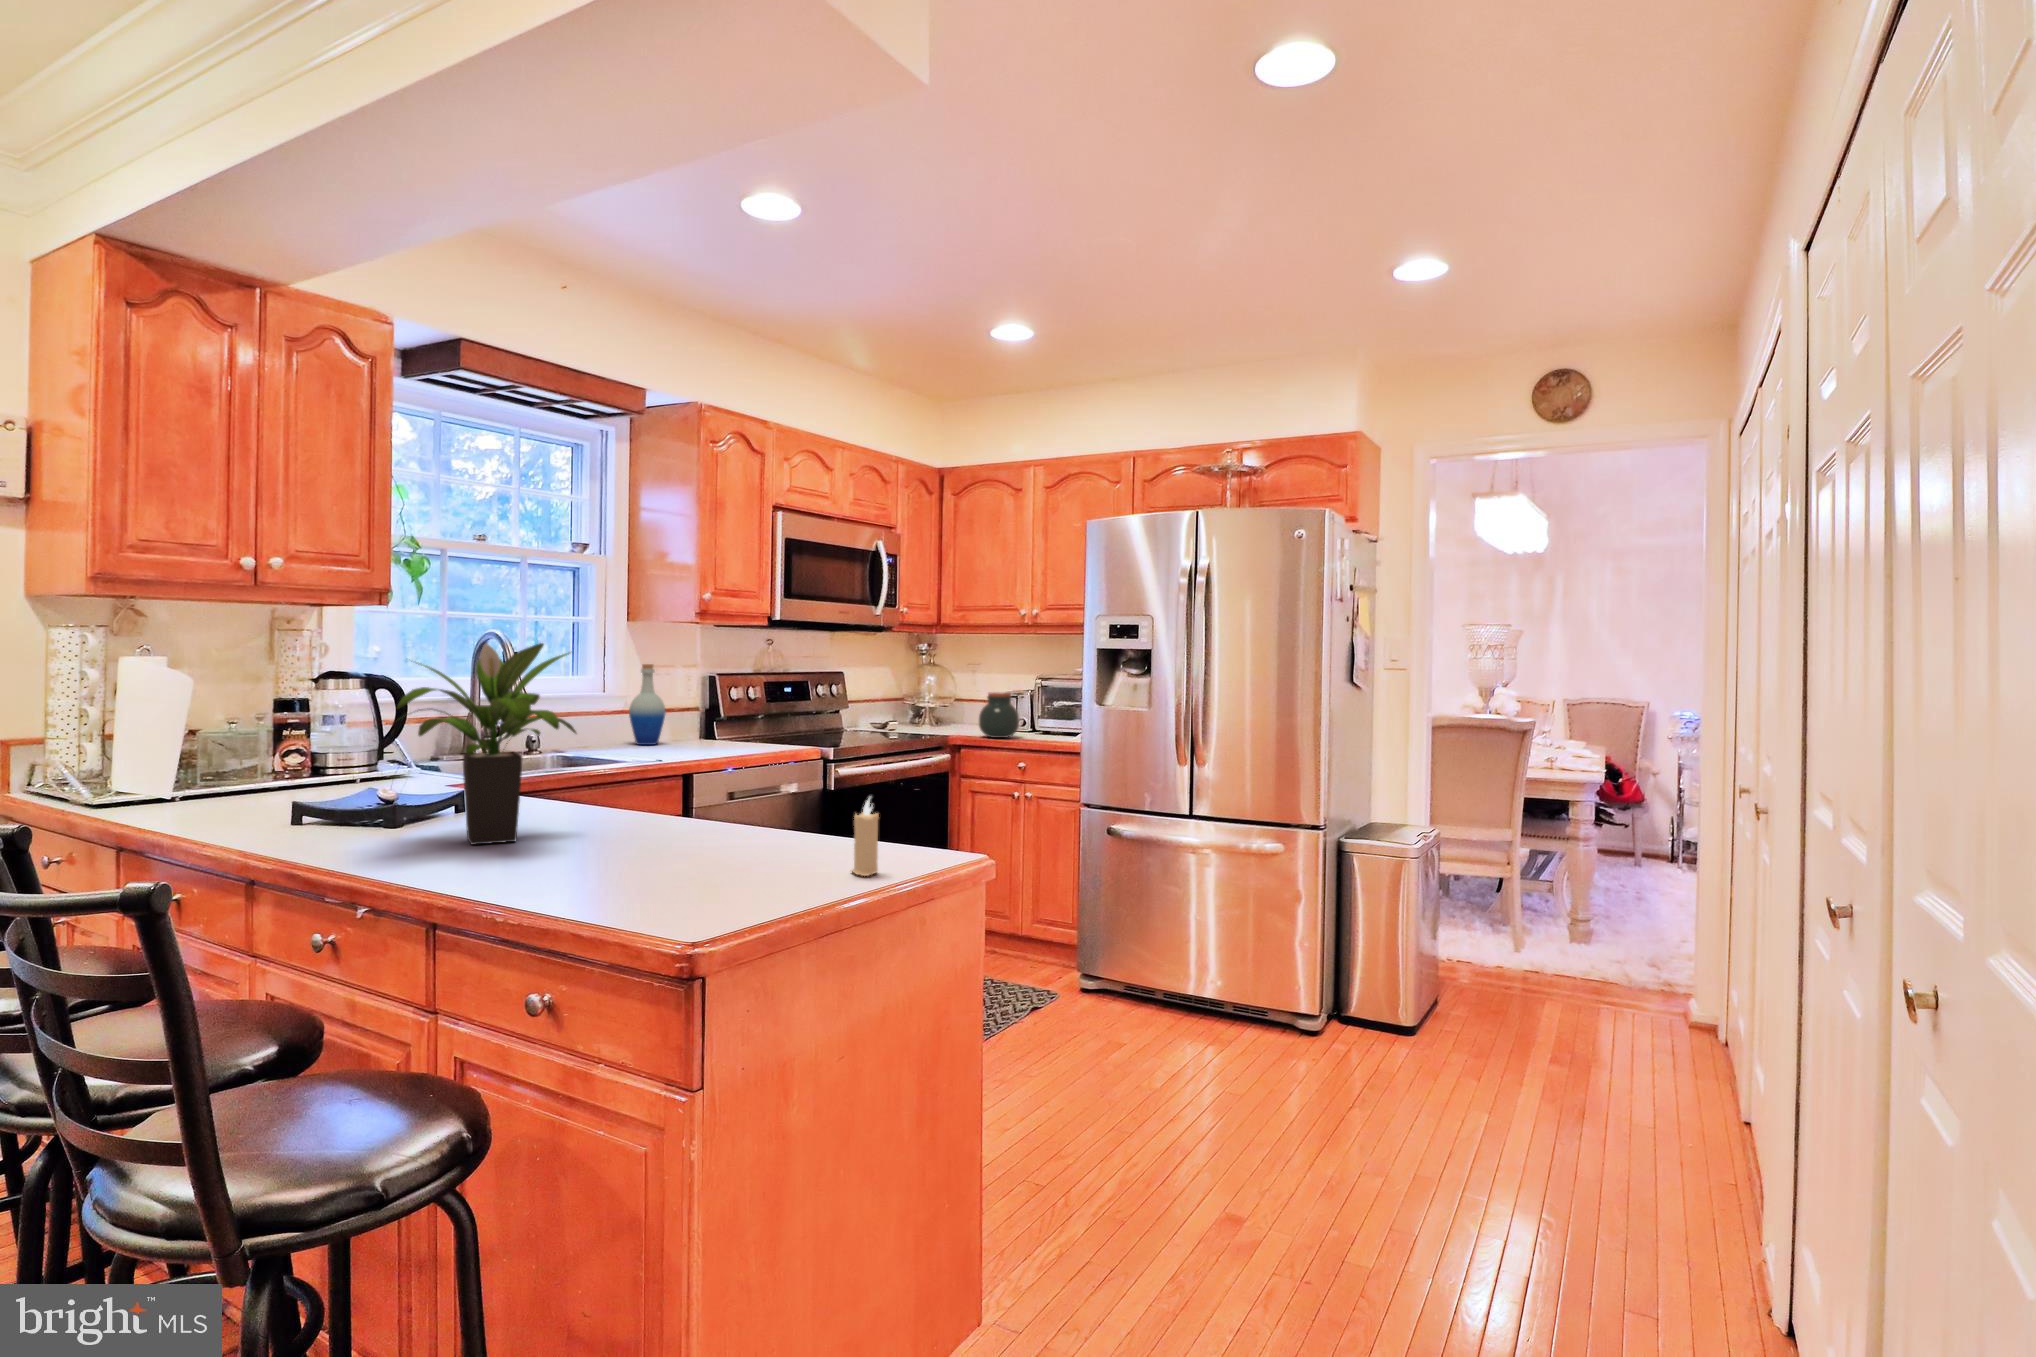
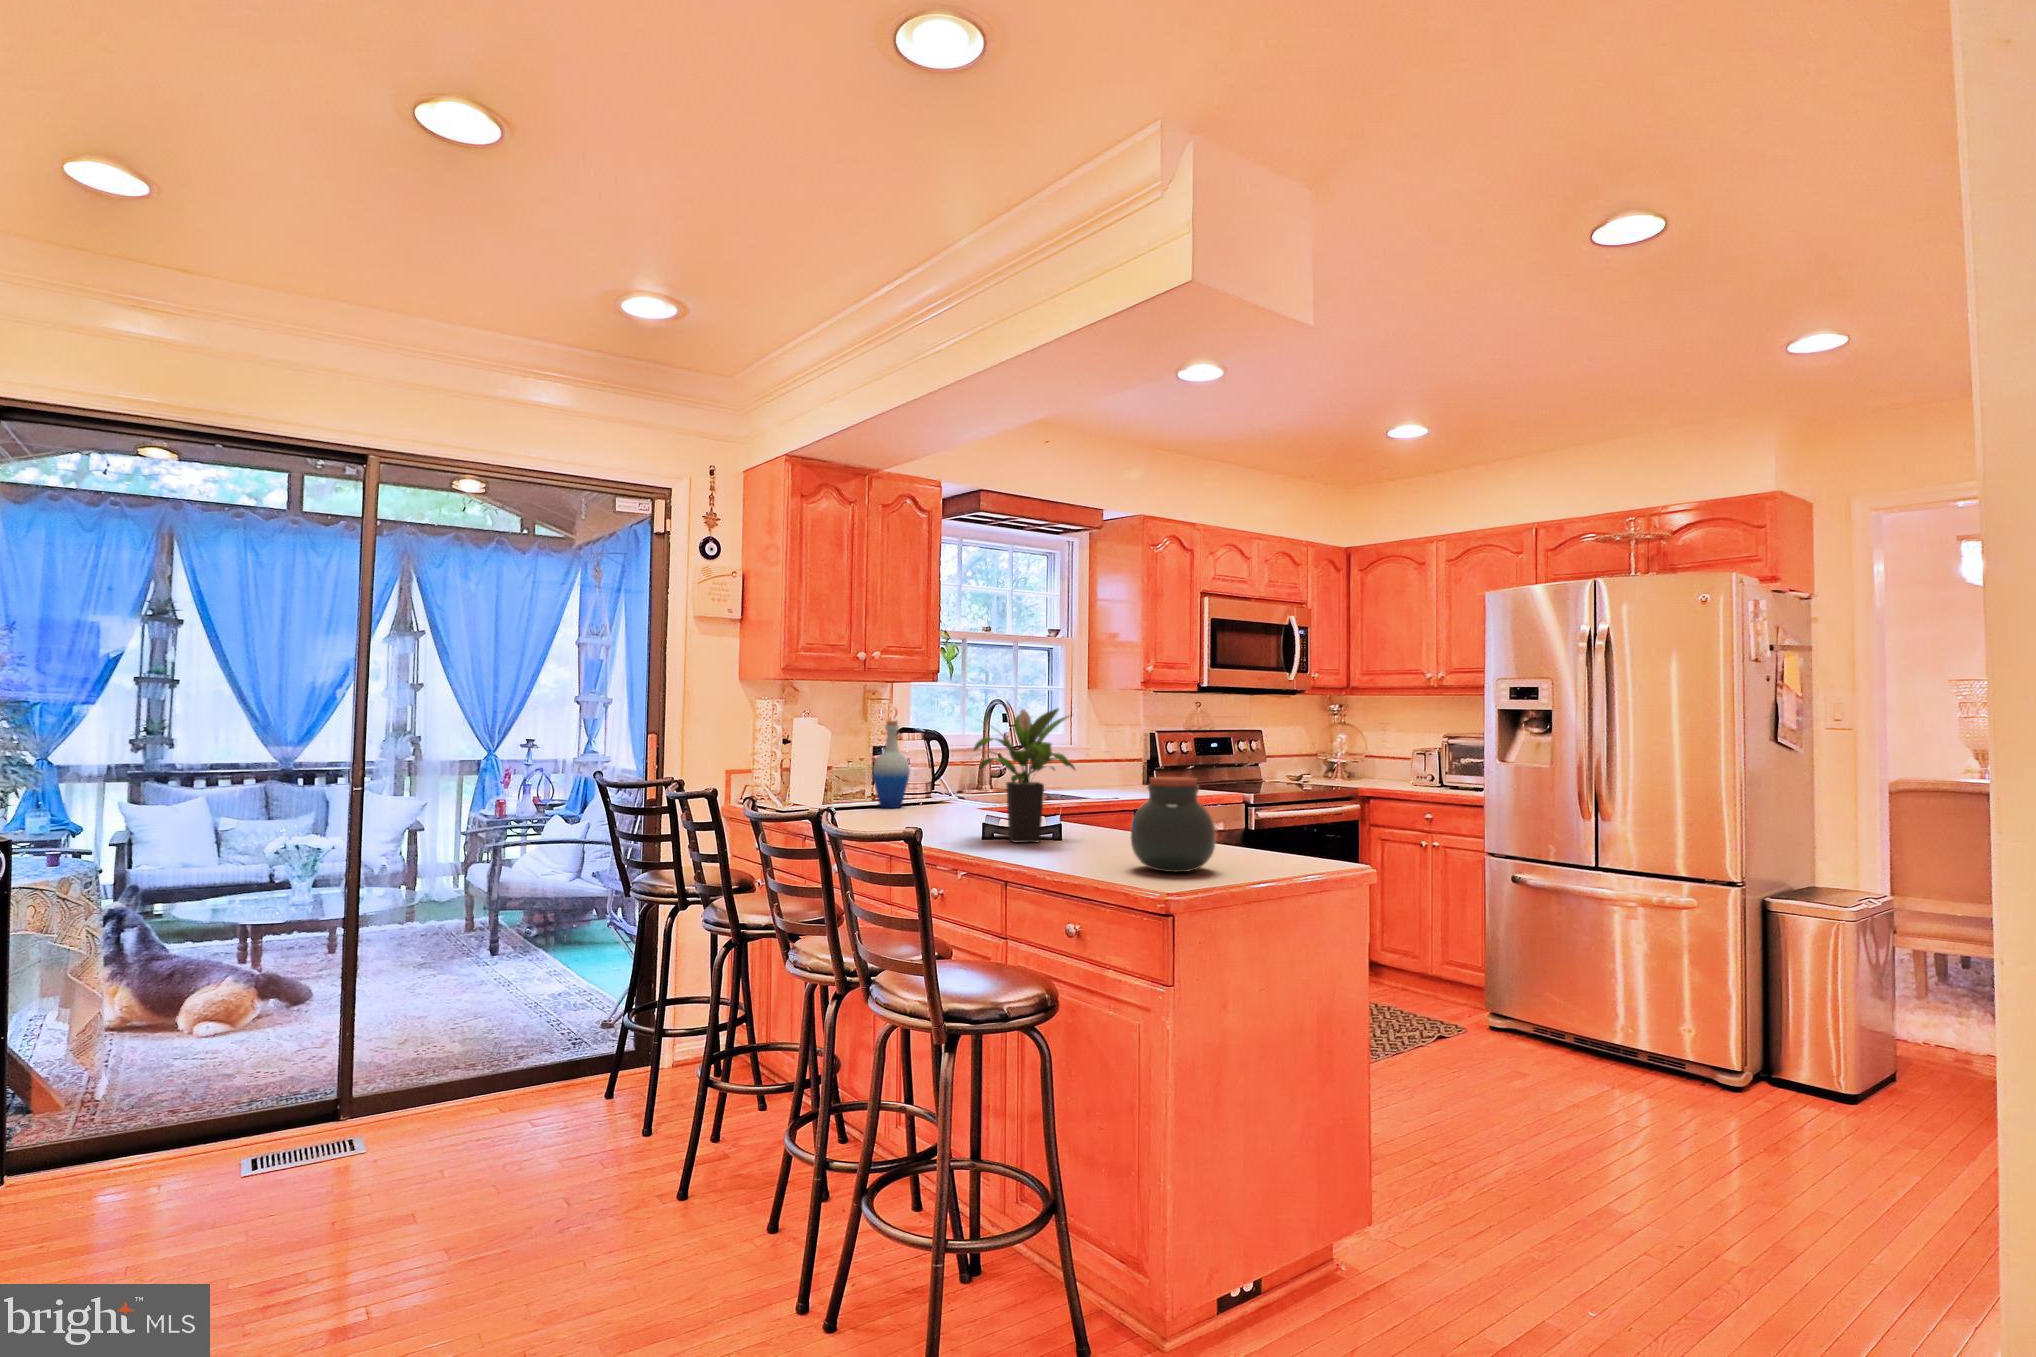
bottle: present [629,664,666,745] -> present [873,721,910,808]
jar: present [979,692,1020,738] -> present [1131,777,1216,872]
candle: present [852,798,879,876] -> none [1269,817,1290,874]

